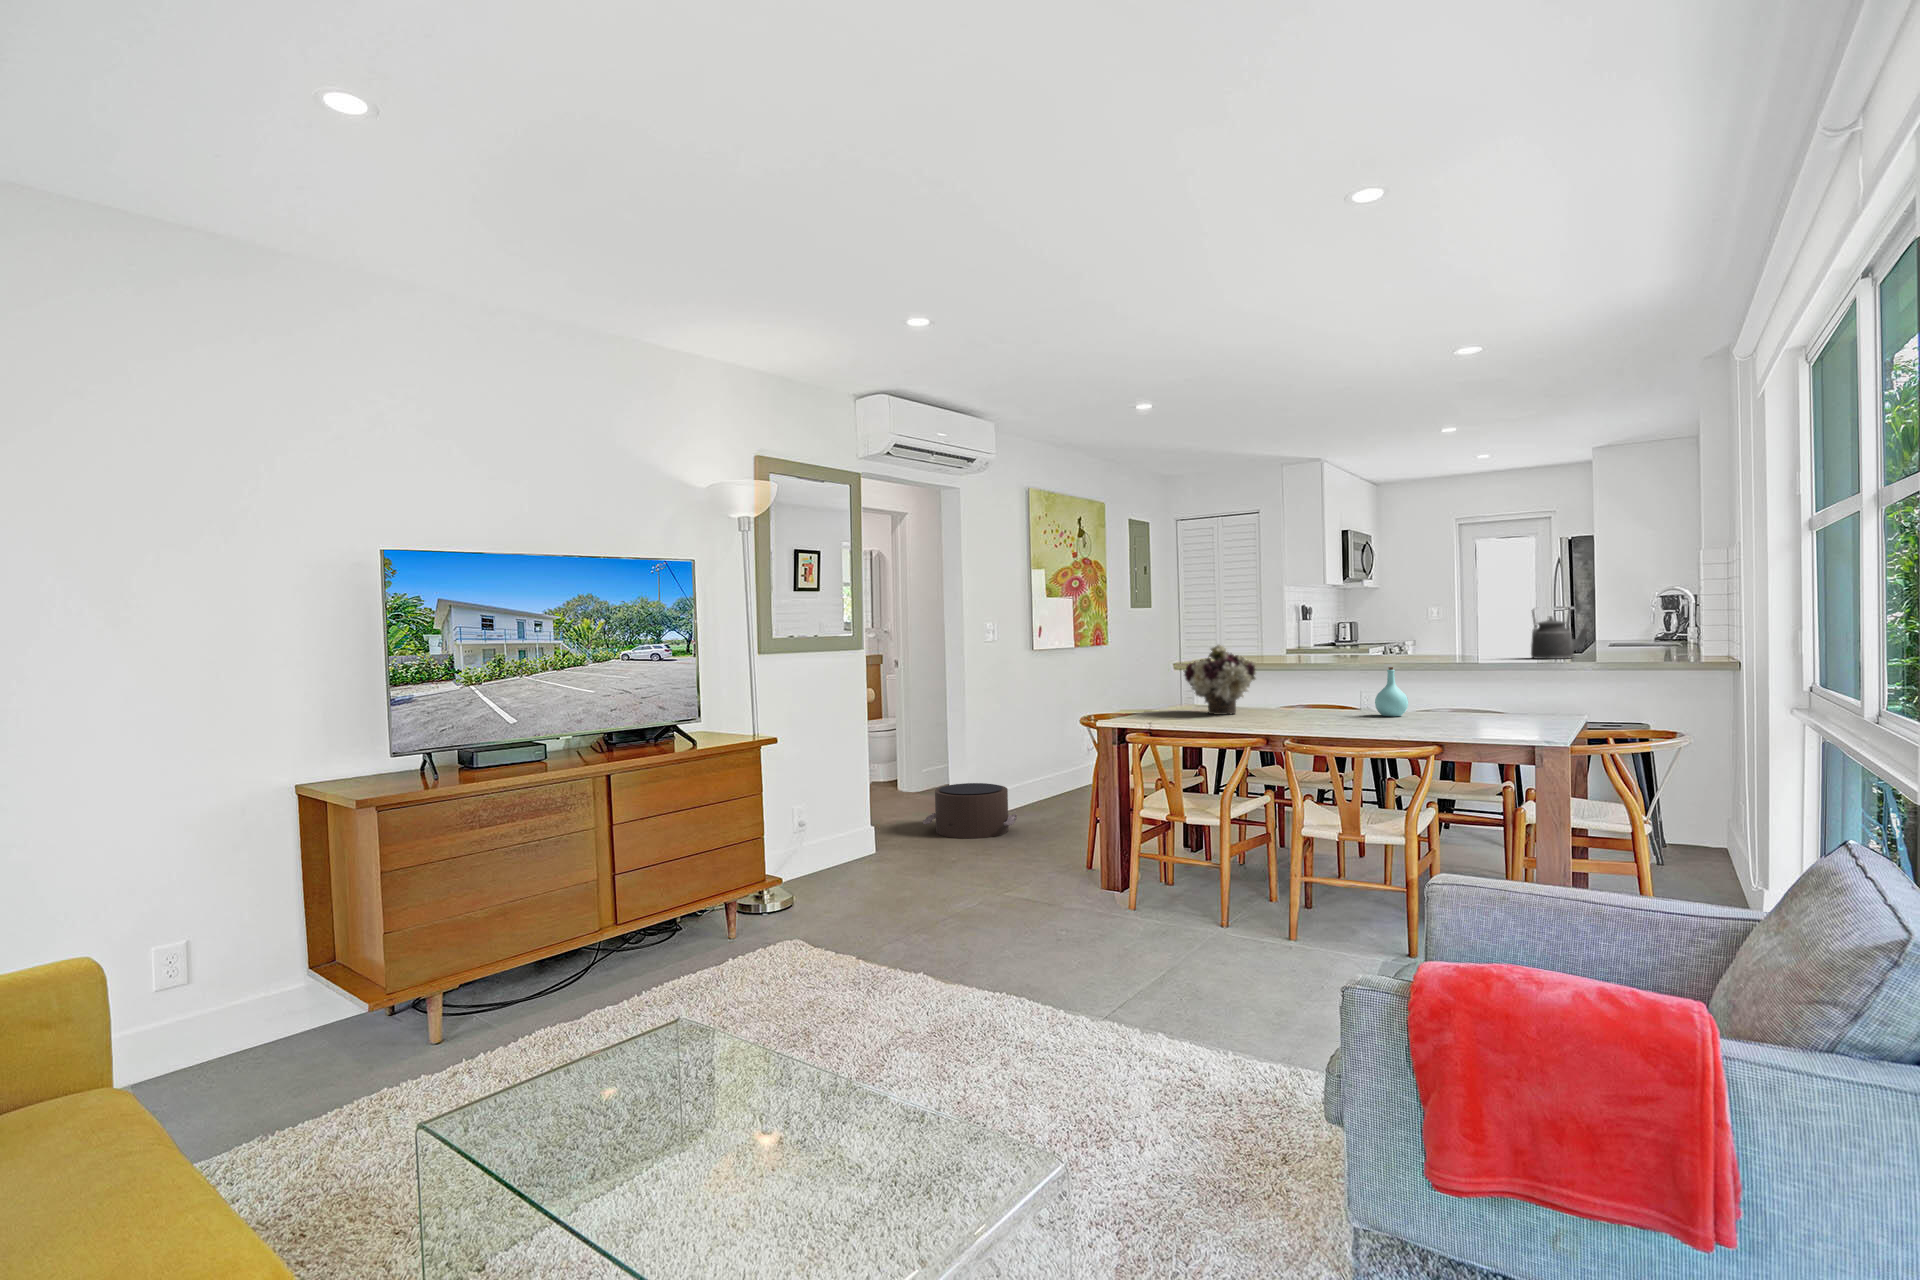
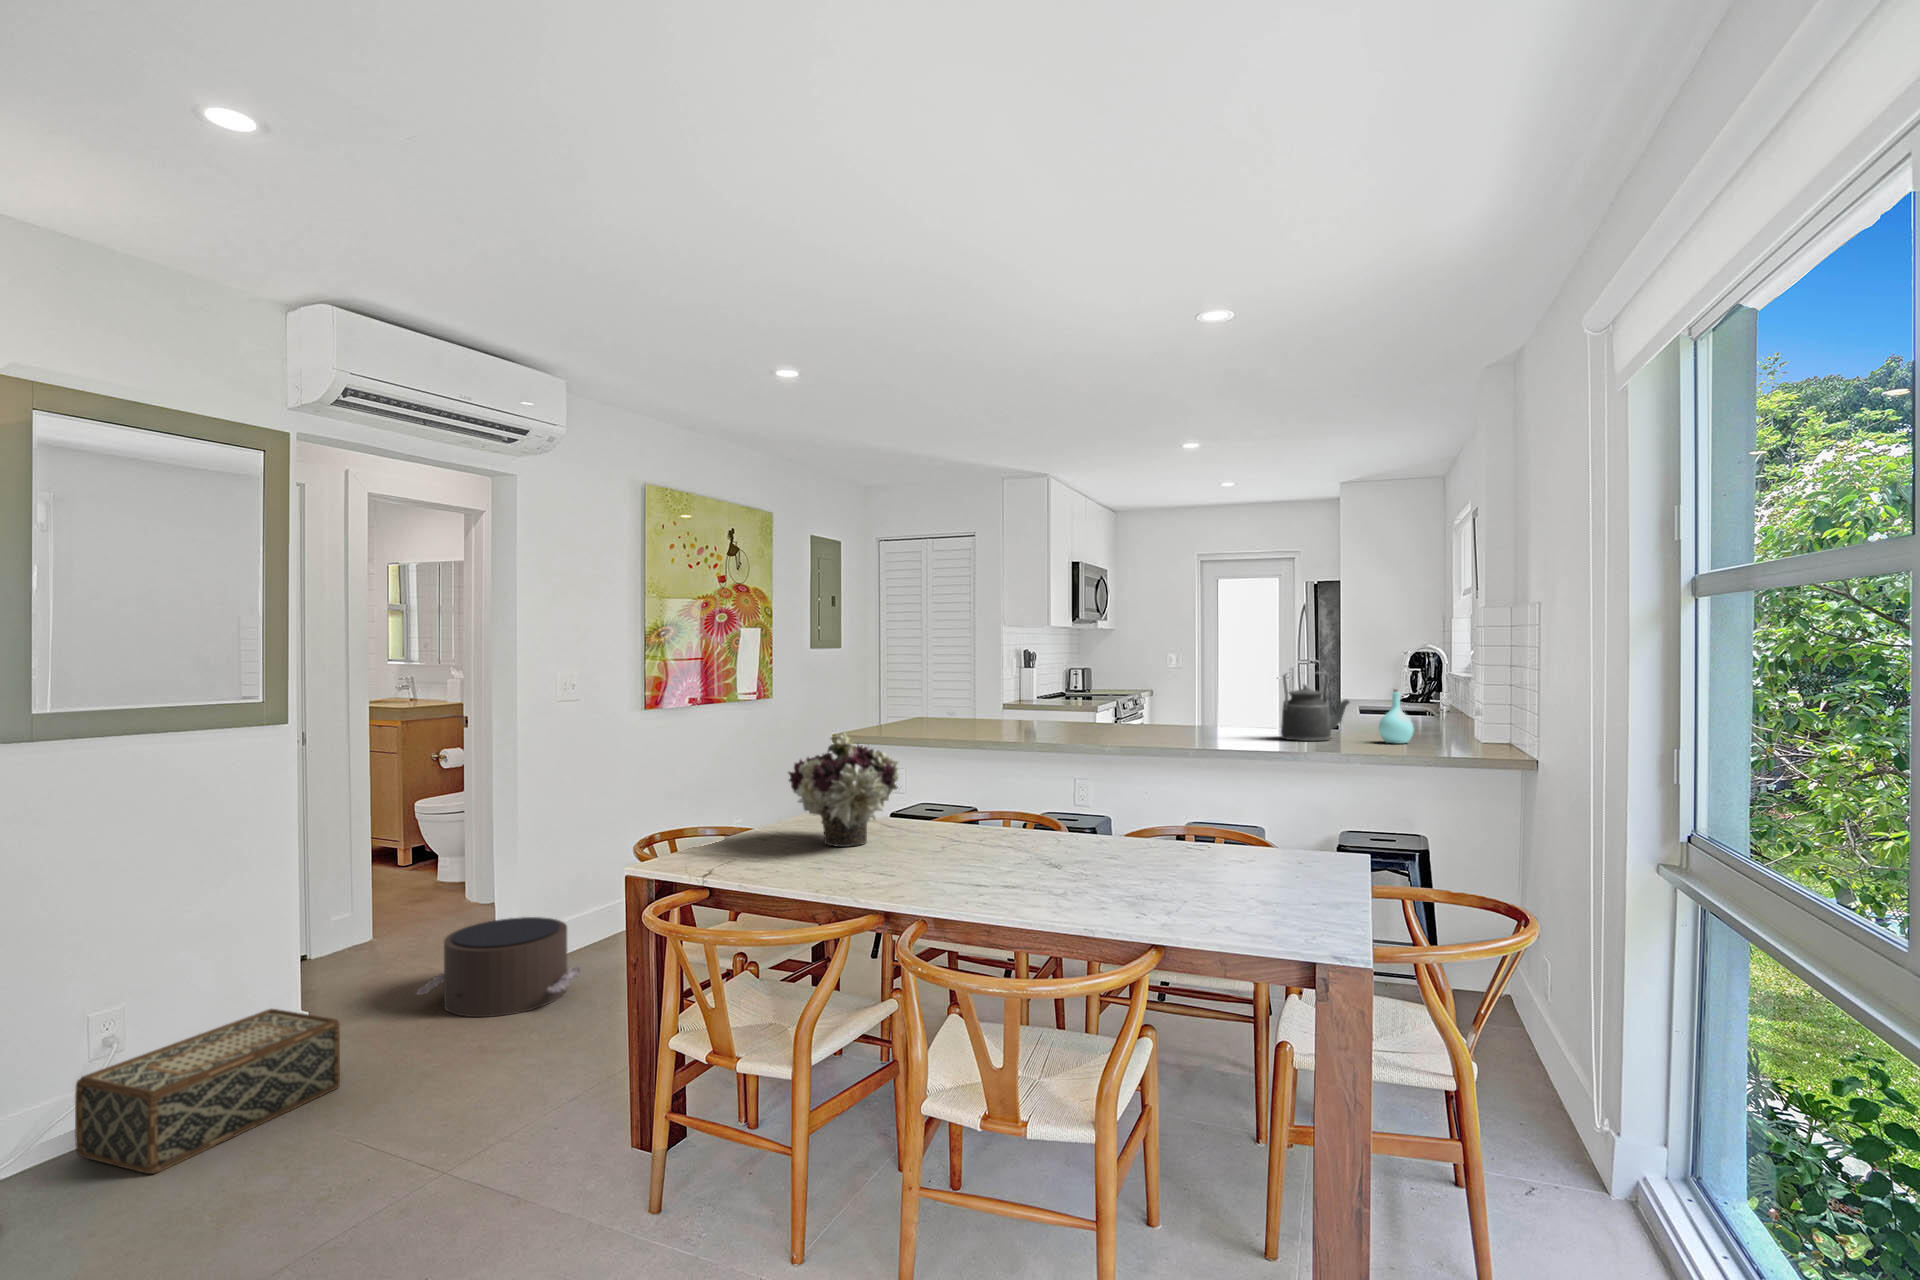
bottle: present [1375,667,1408,716] -> present [1379,689,1414,744]
woven basket: none [800,817,911,885] -> present [75,1009,340,1174]

